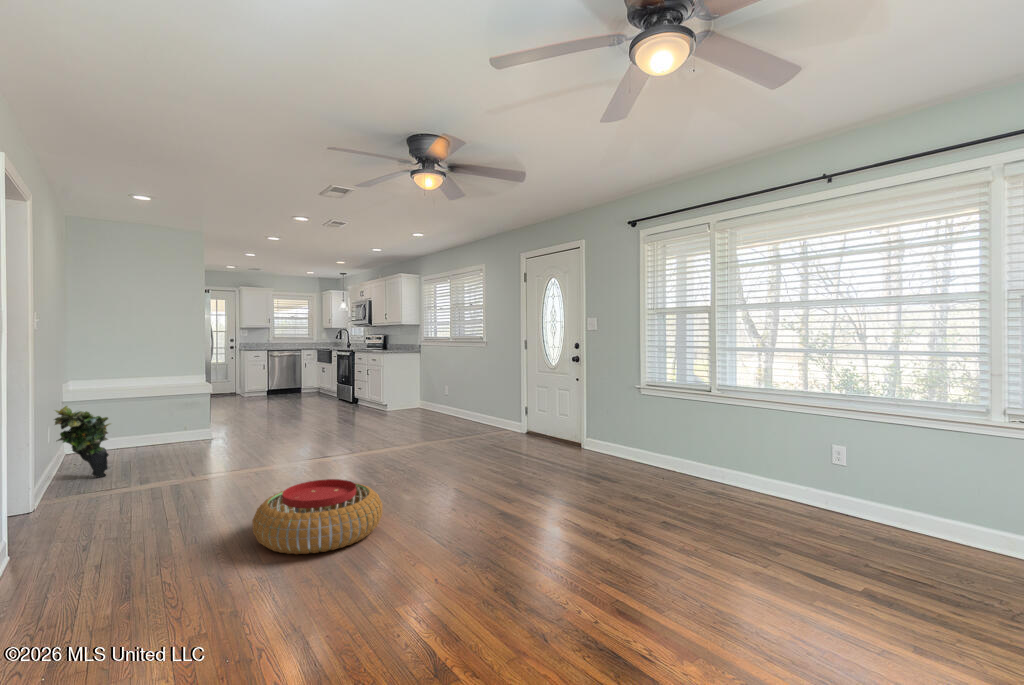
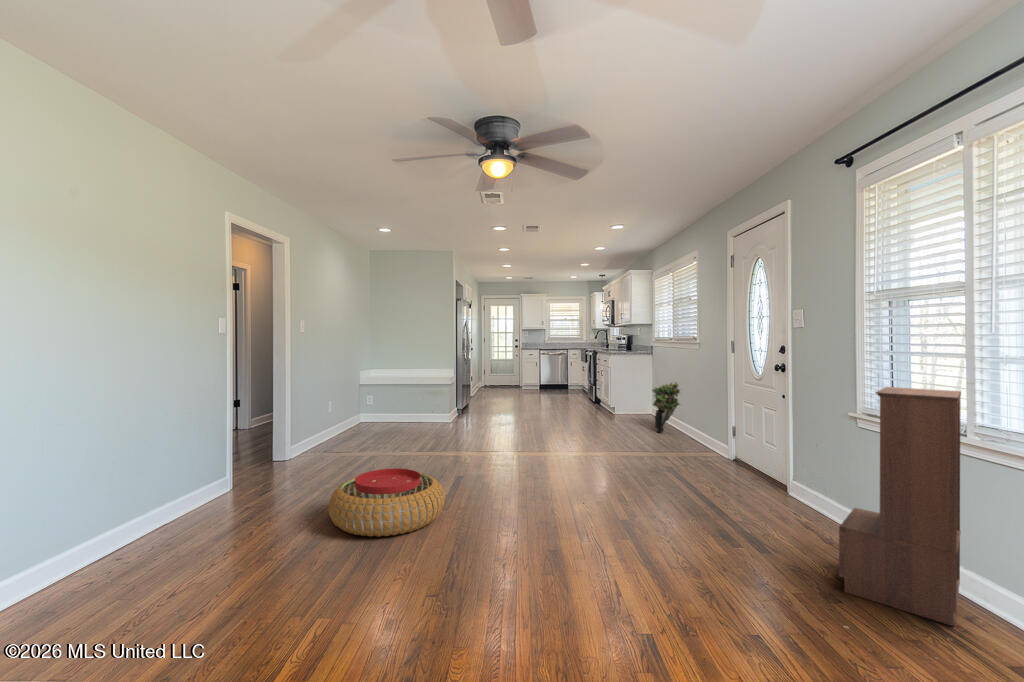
bookshelf: none [659,367,722,492] -> present [839,387,961,626]
potted plant: present [54,406,111,477] -> present [652,382,680,433]

